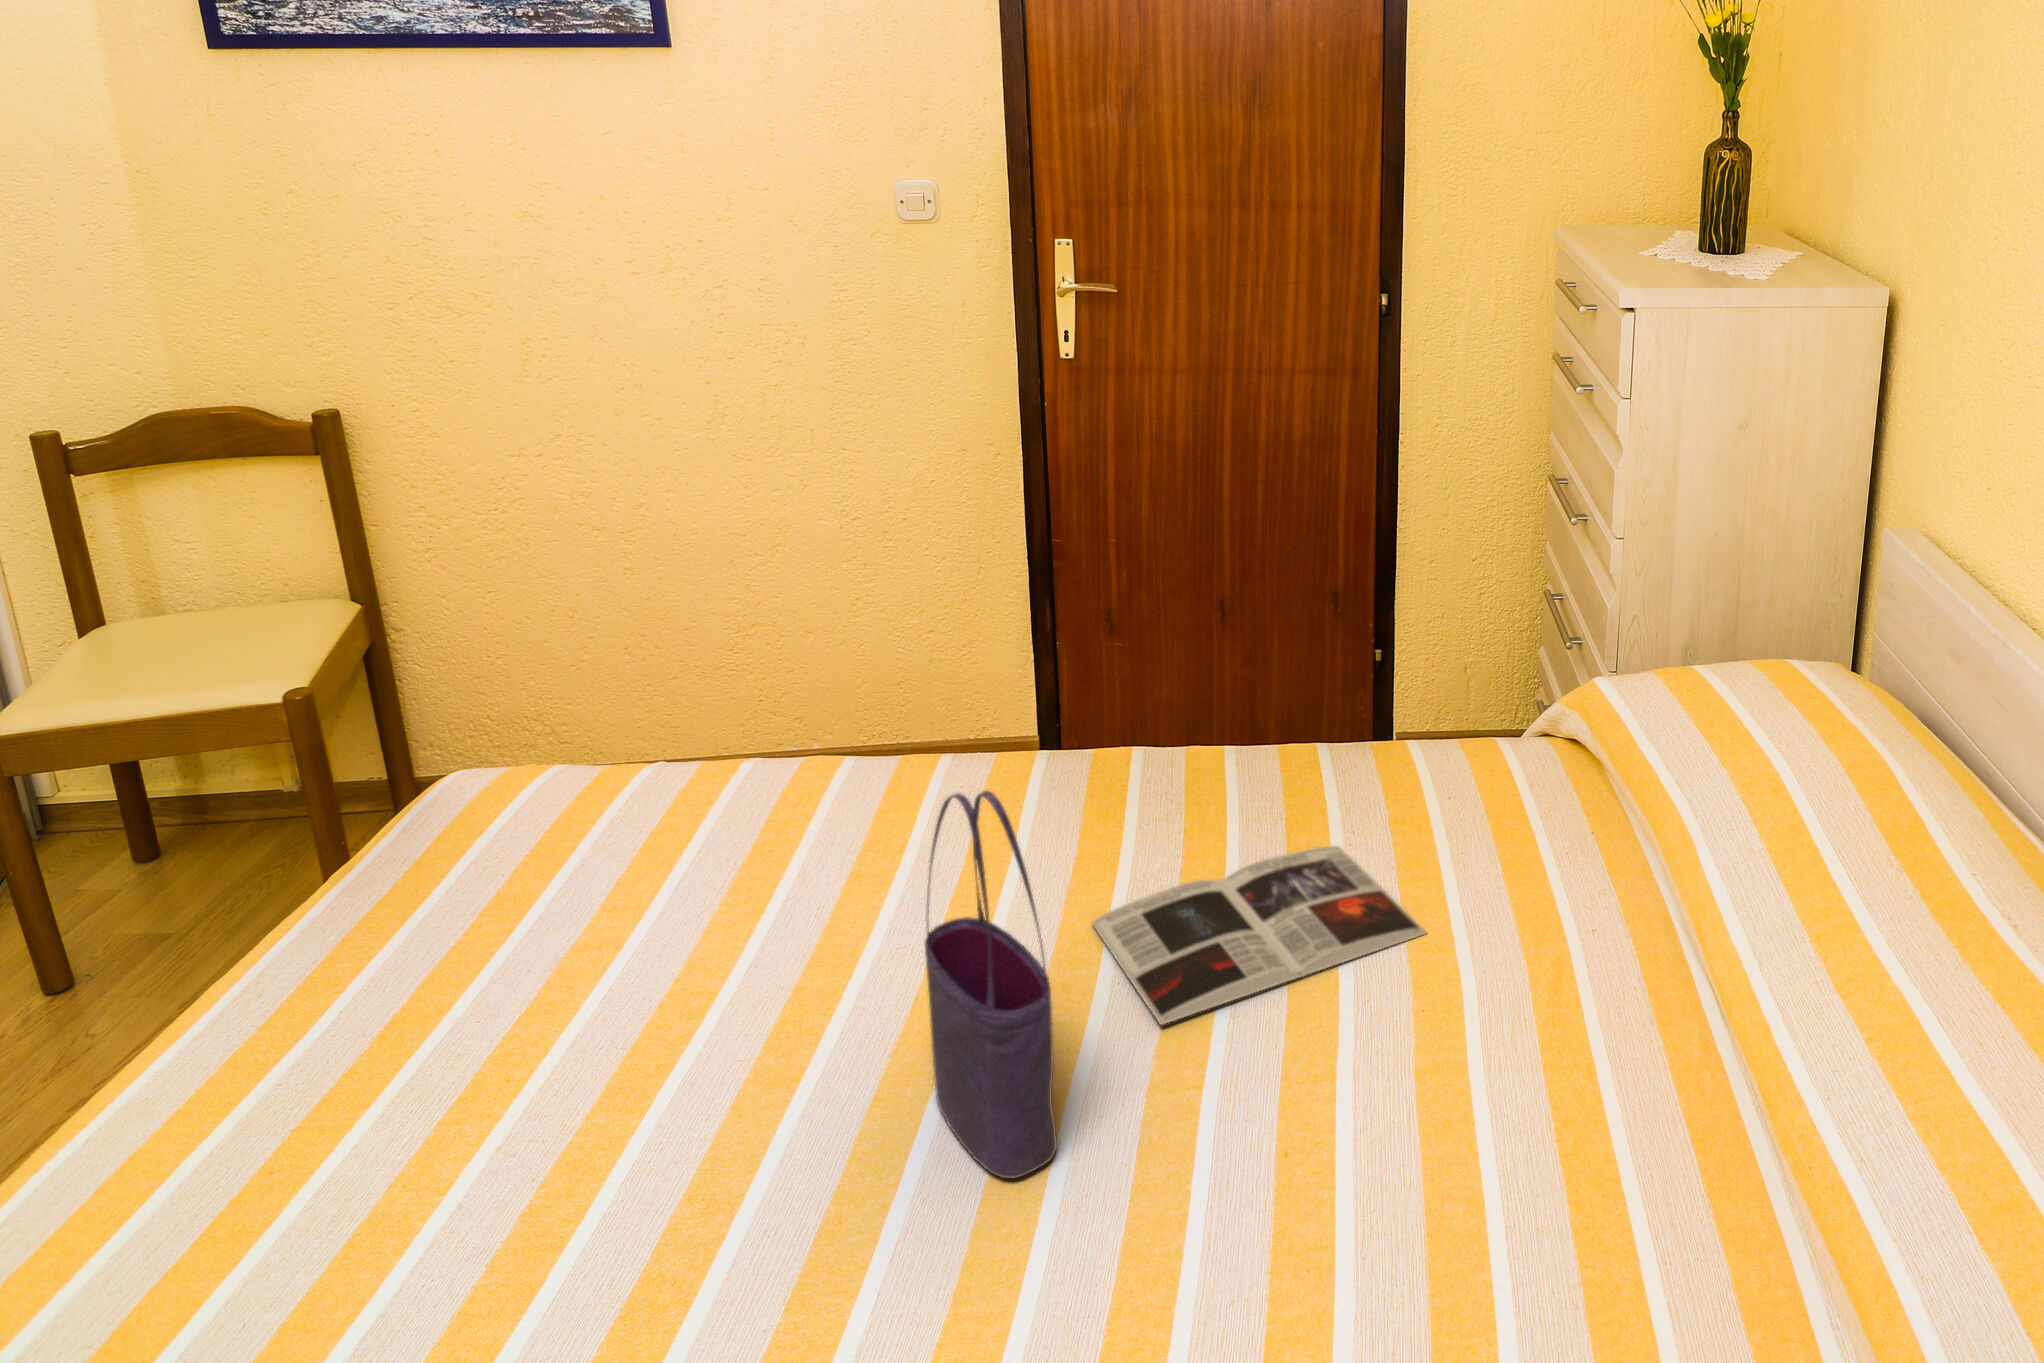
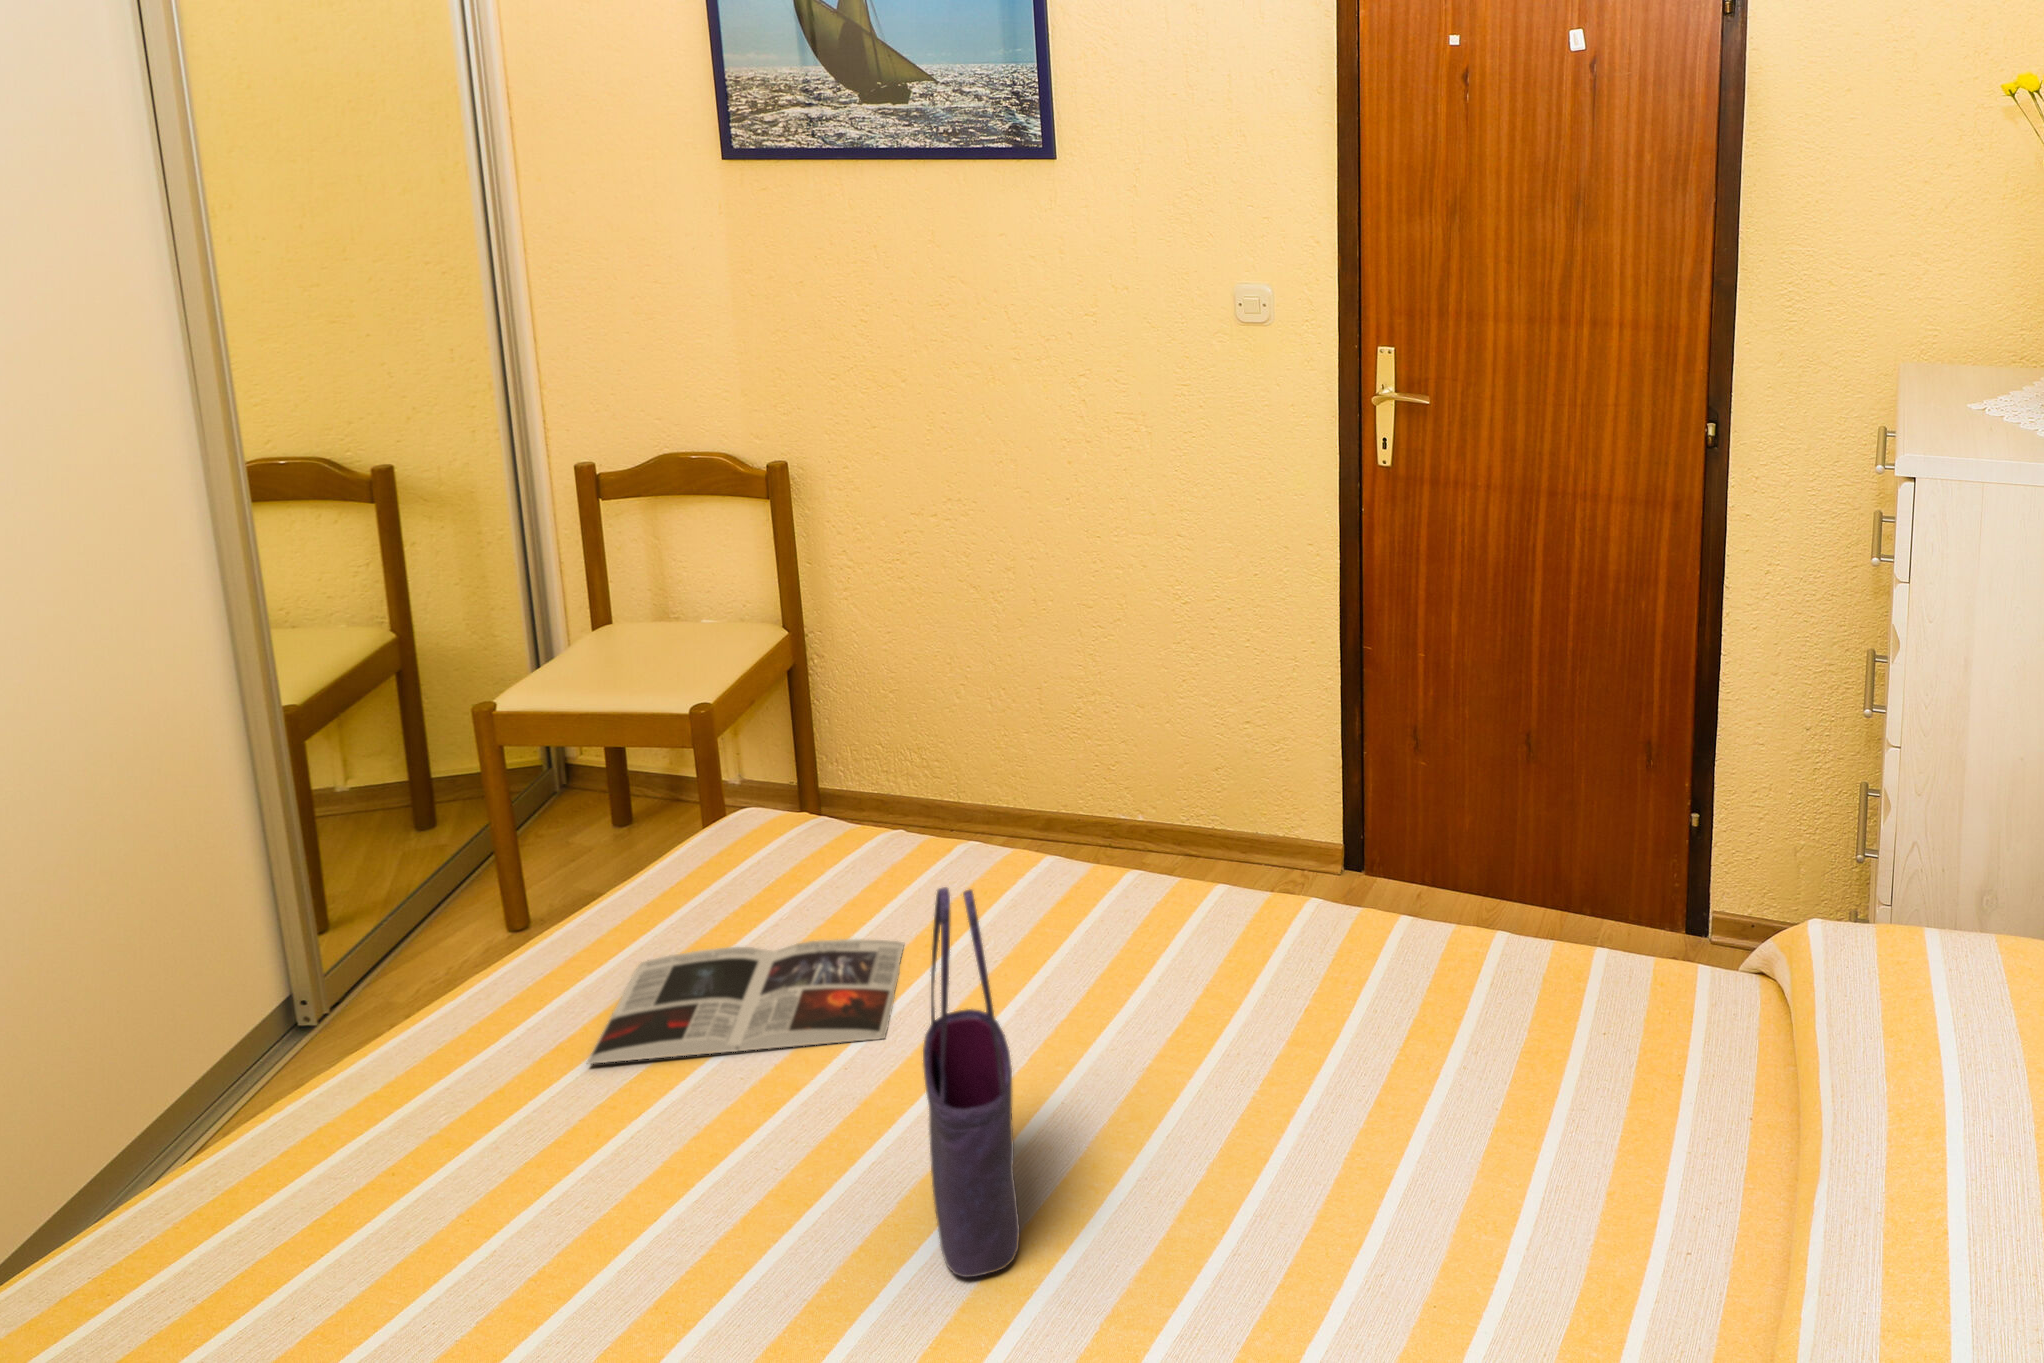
magazine: present [1092,846,1426,1025] -> present [587,939,904,1064]

